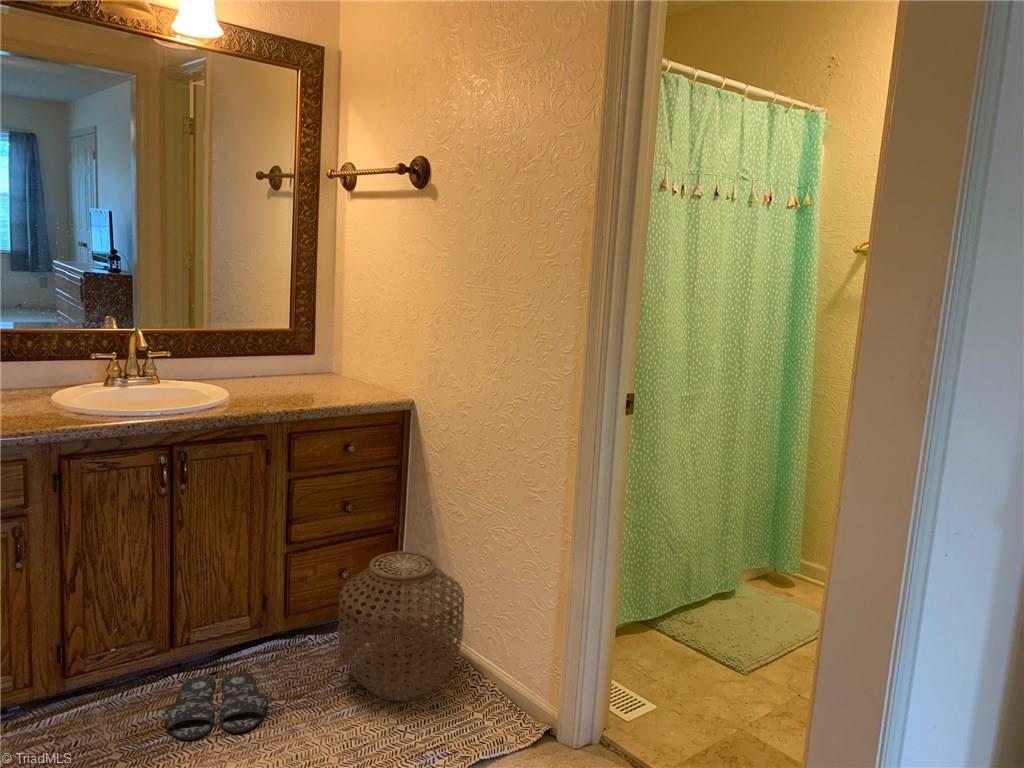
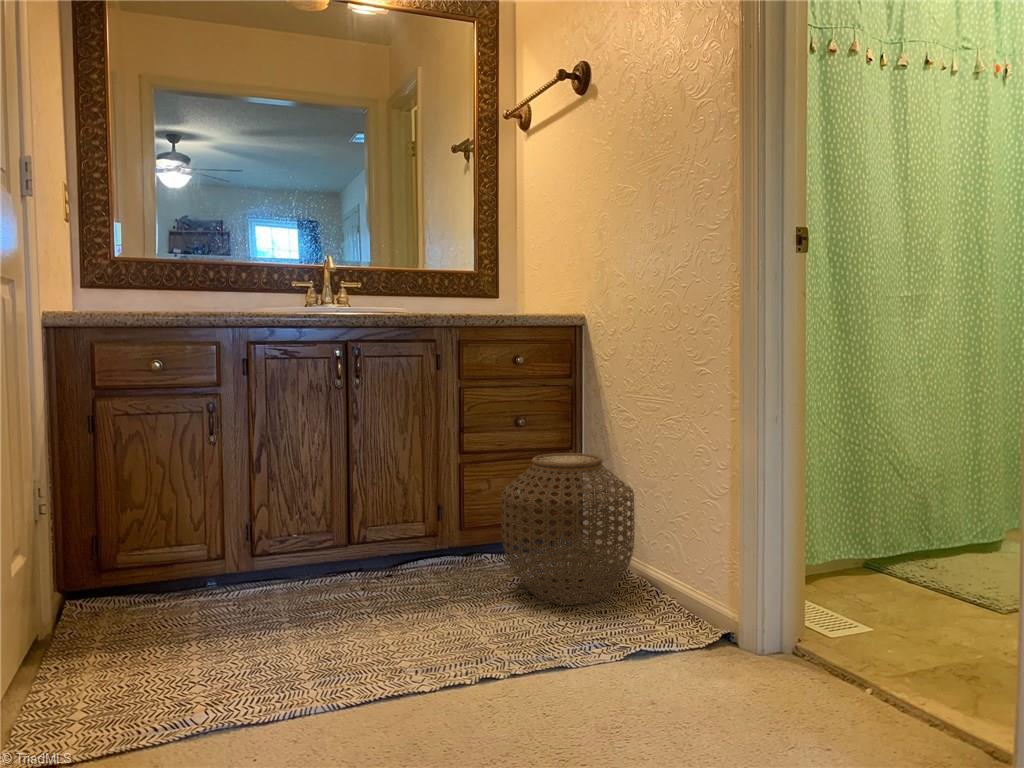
slippers: present [164,672,268,740] -> none [332,576,432,613]

